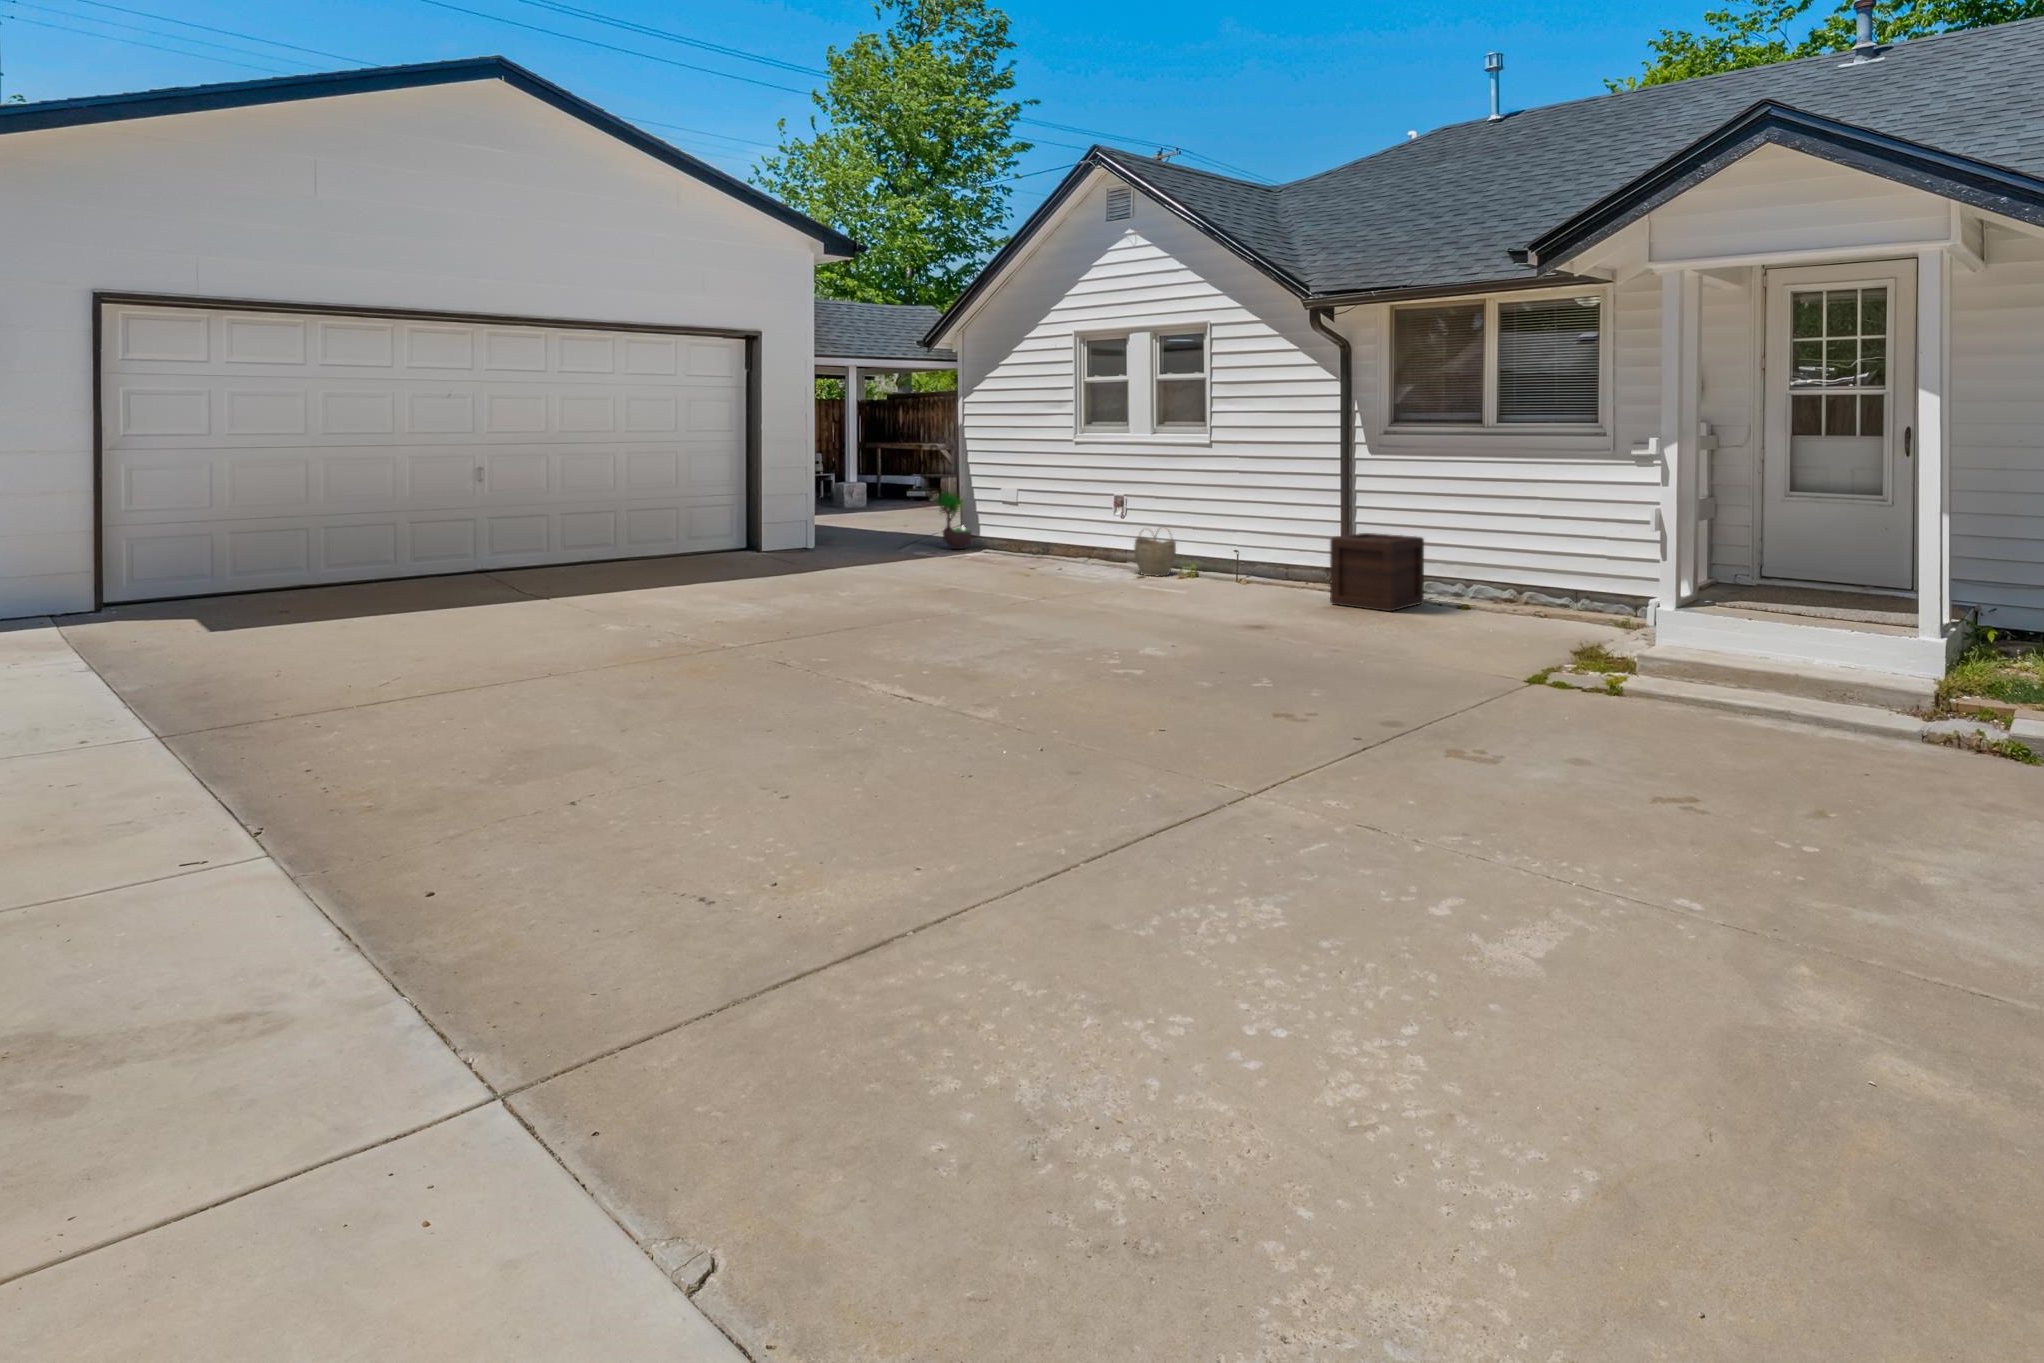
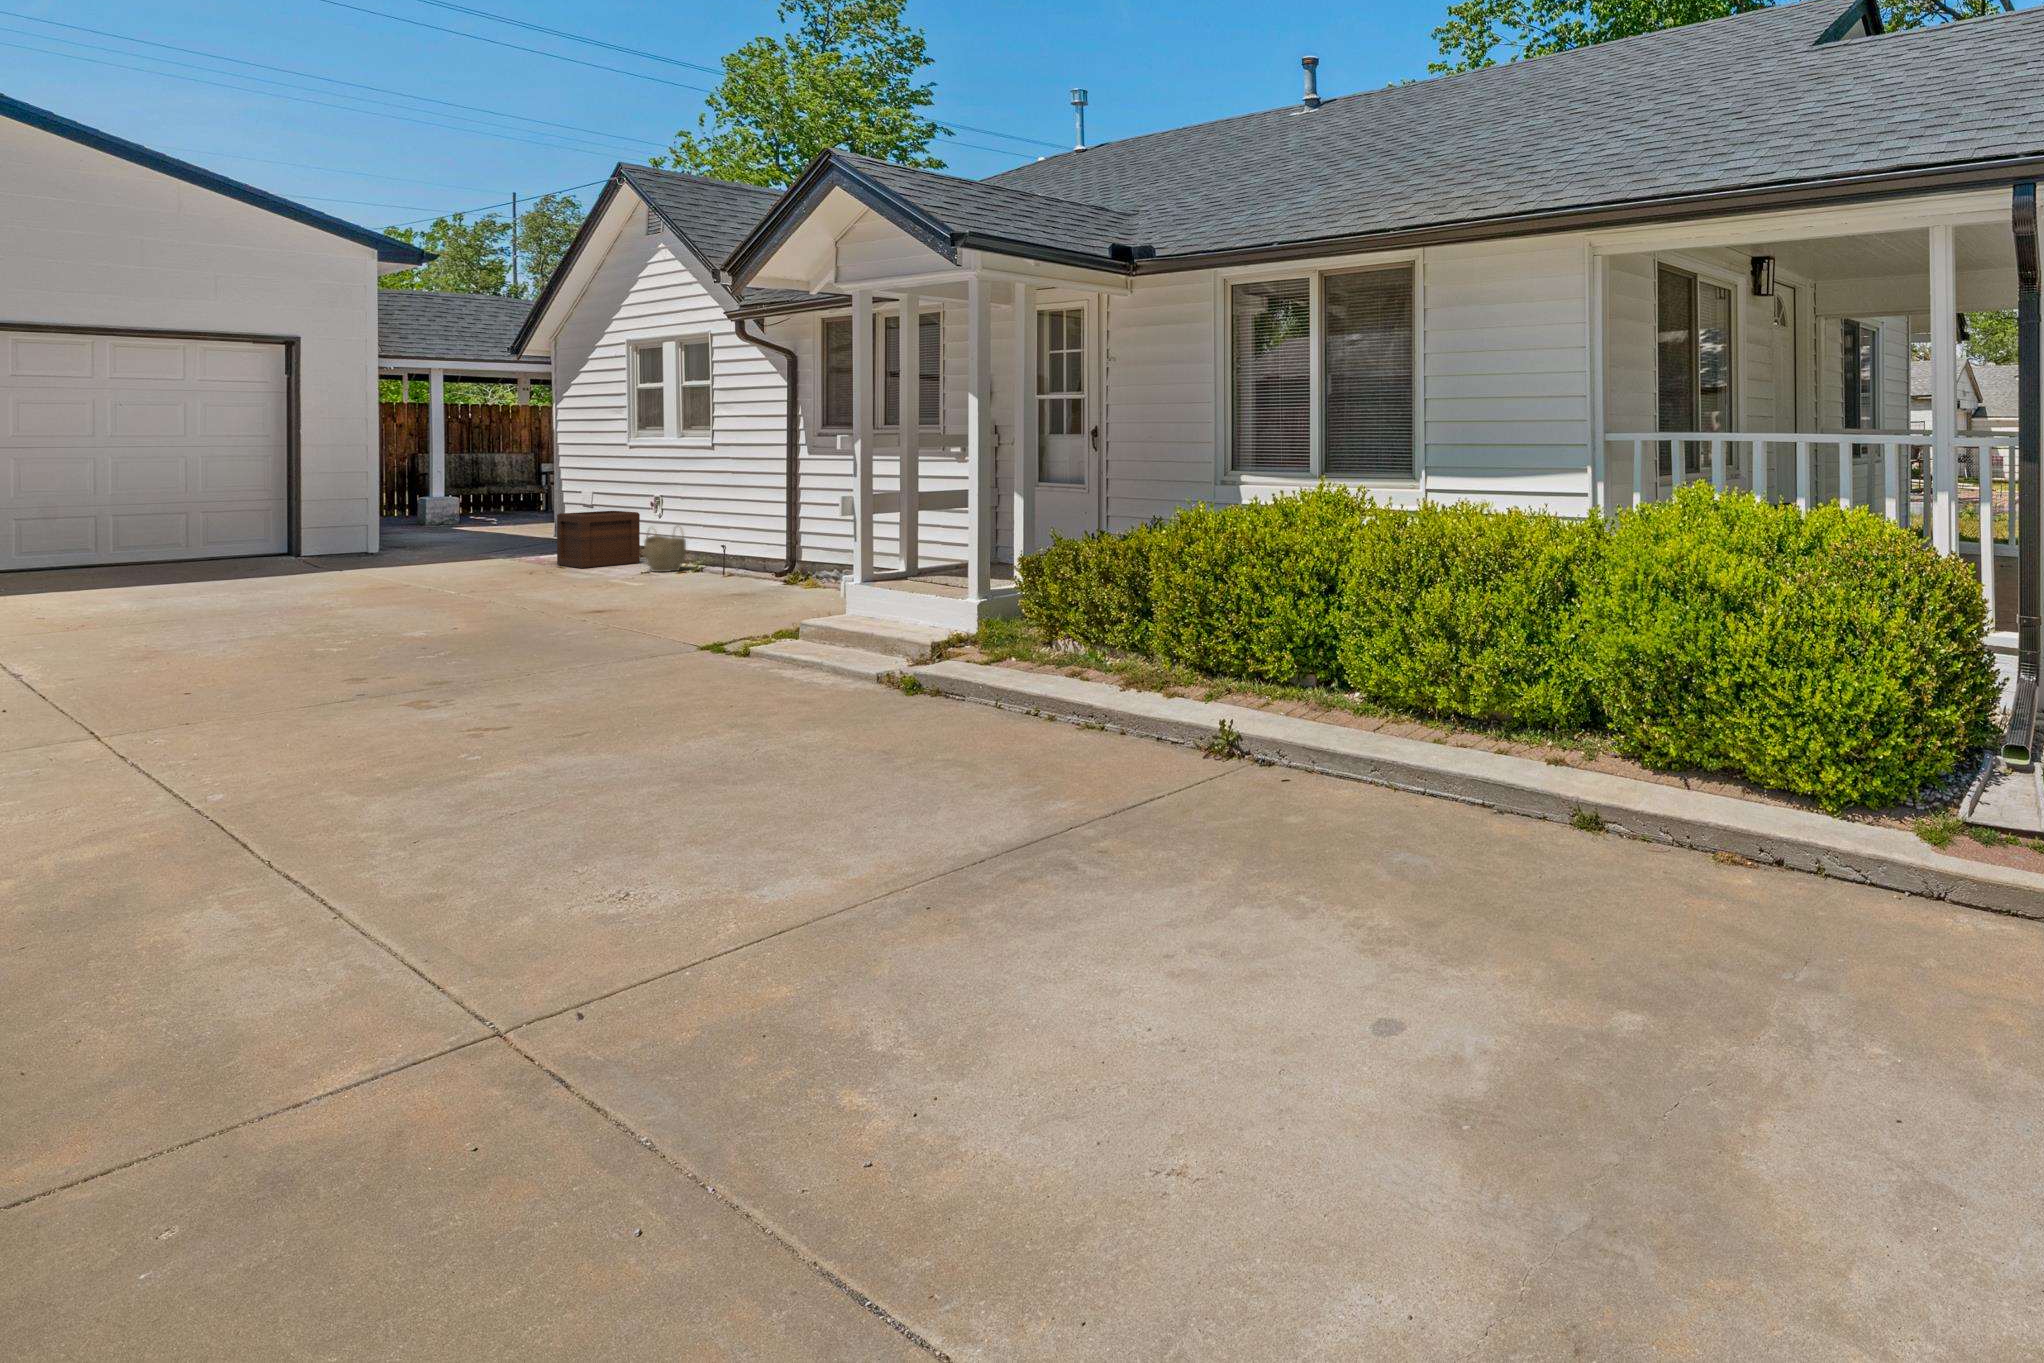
potted tree: present [935,491,971,549] -> none [515,490,559,553]
wooden crate: present [1330,533,1424,611] -> present [557,511,640,568]

